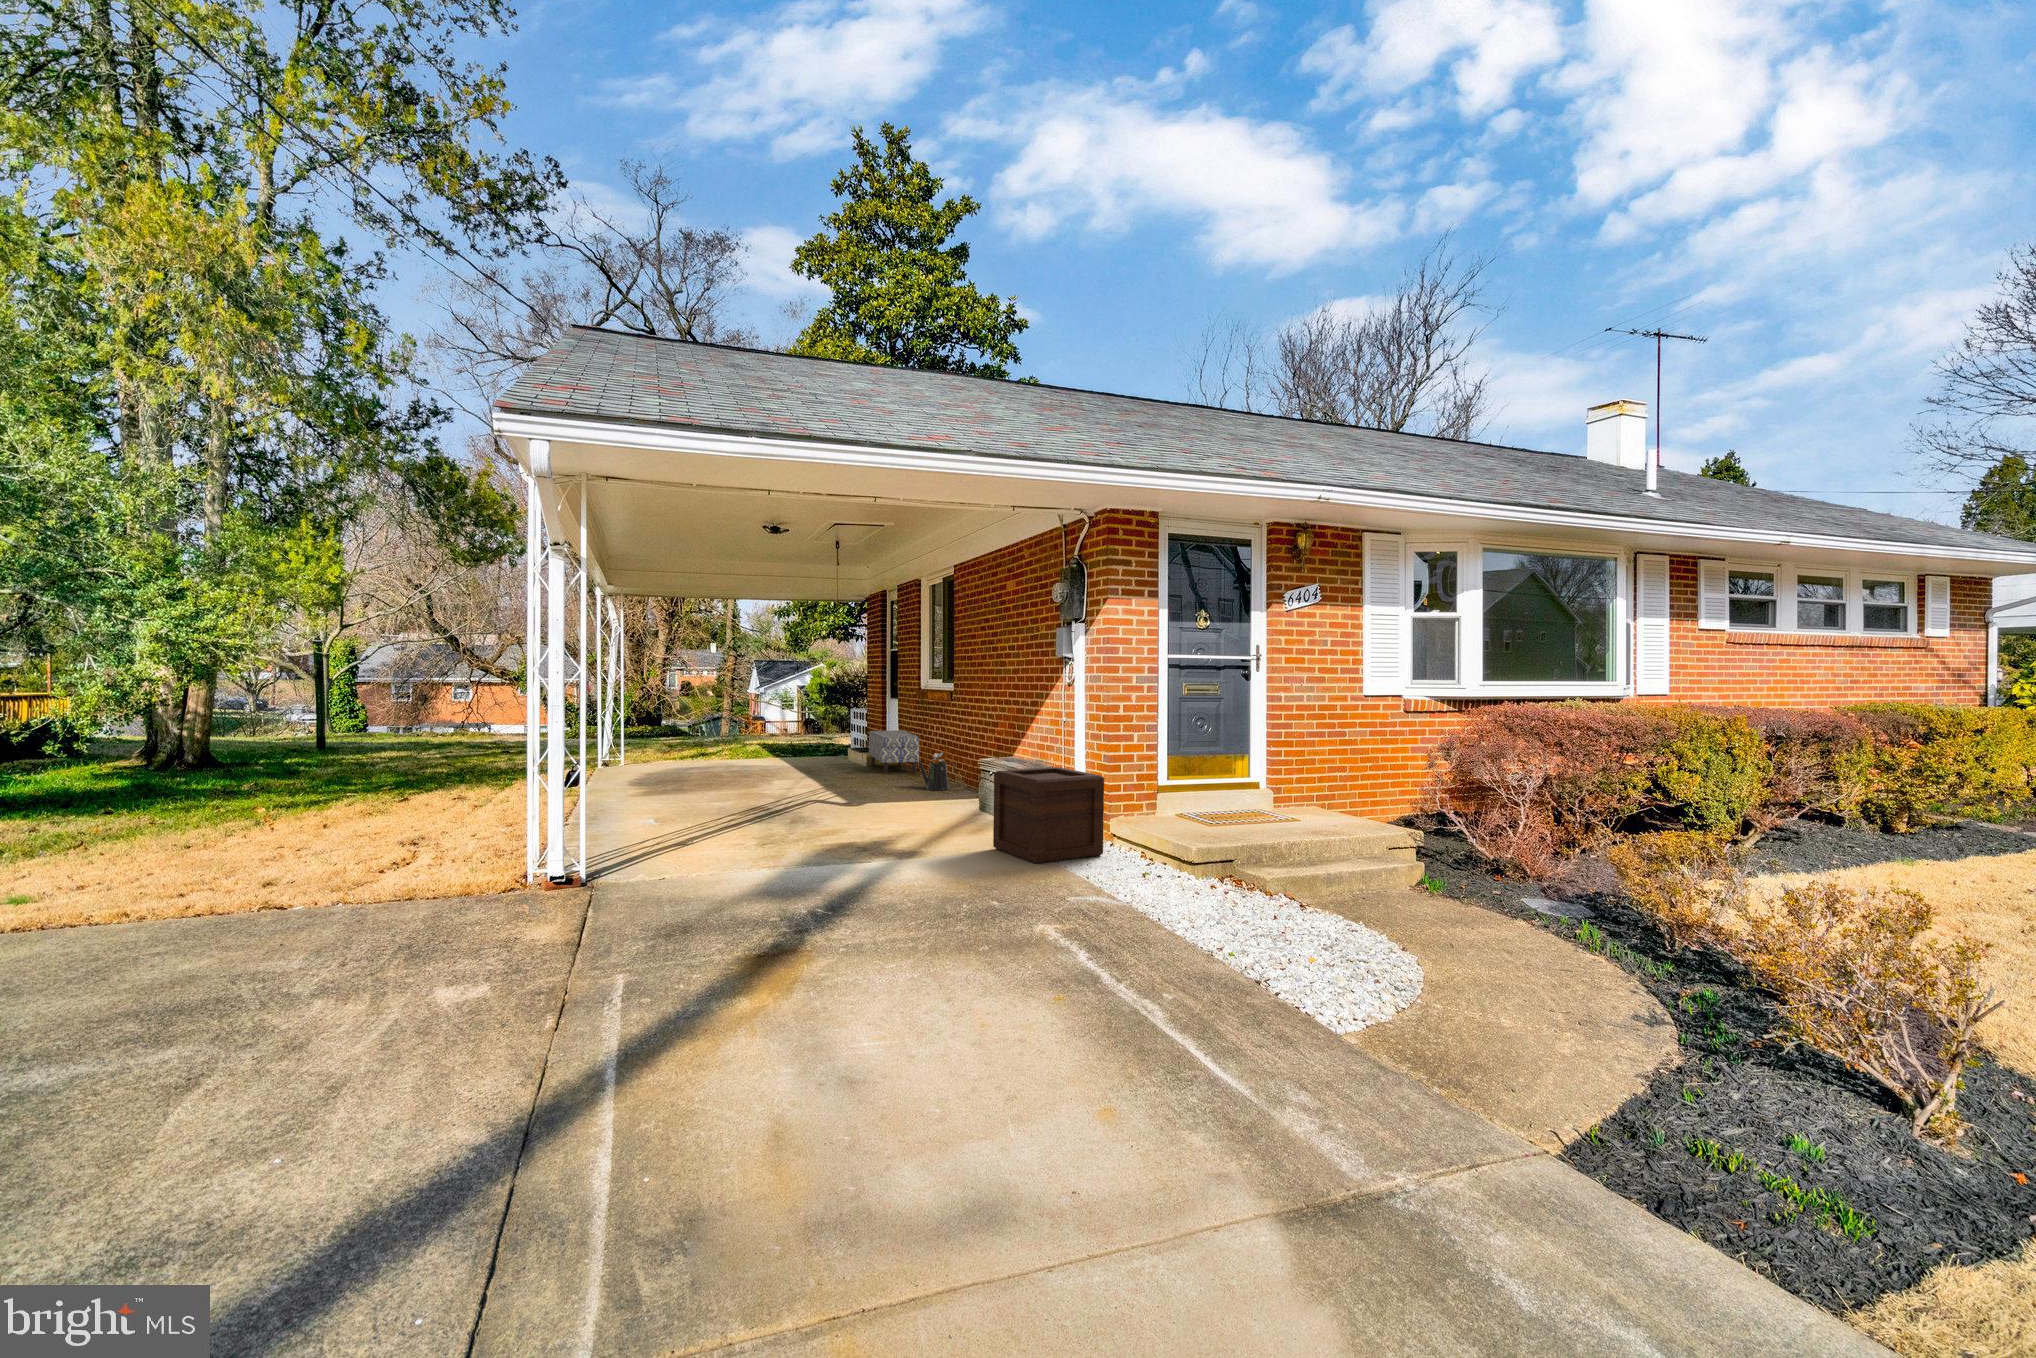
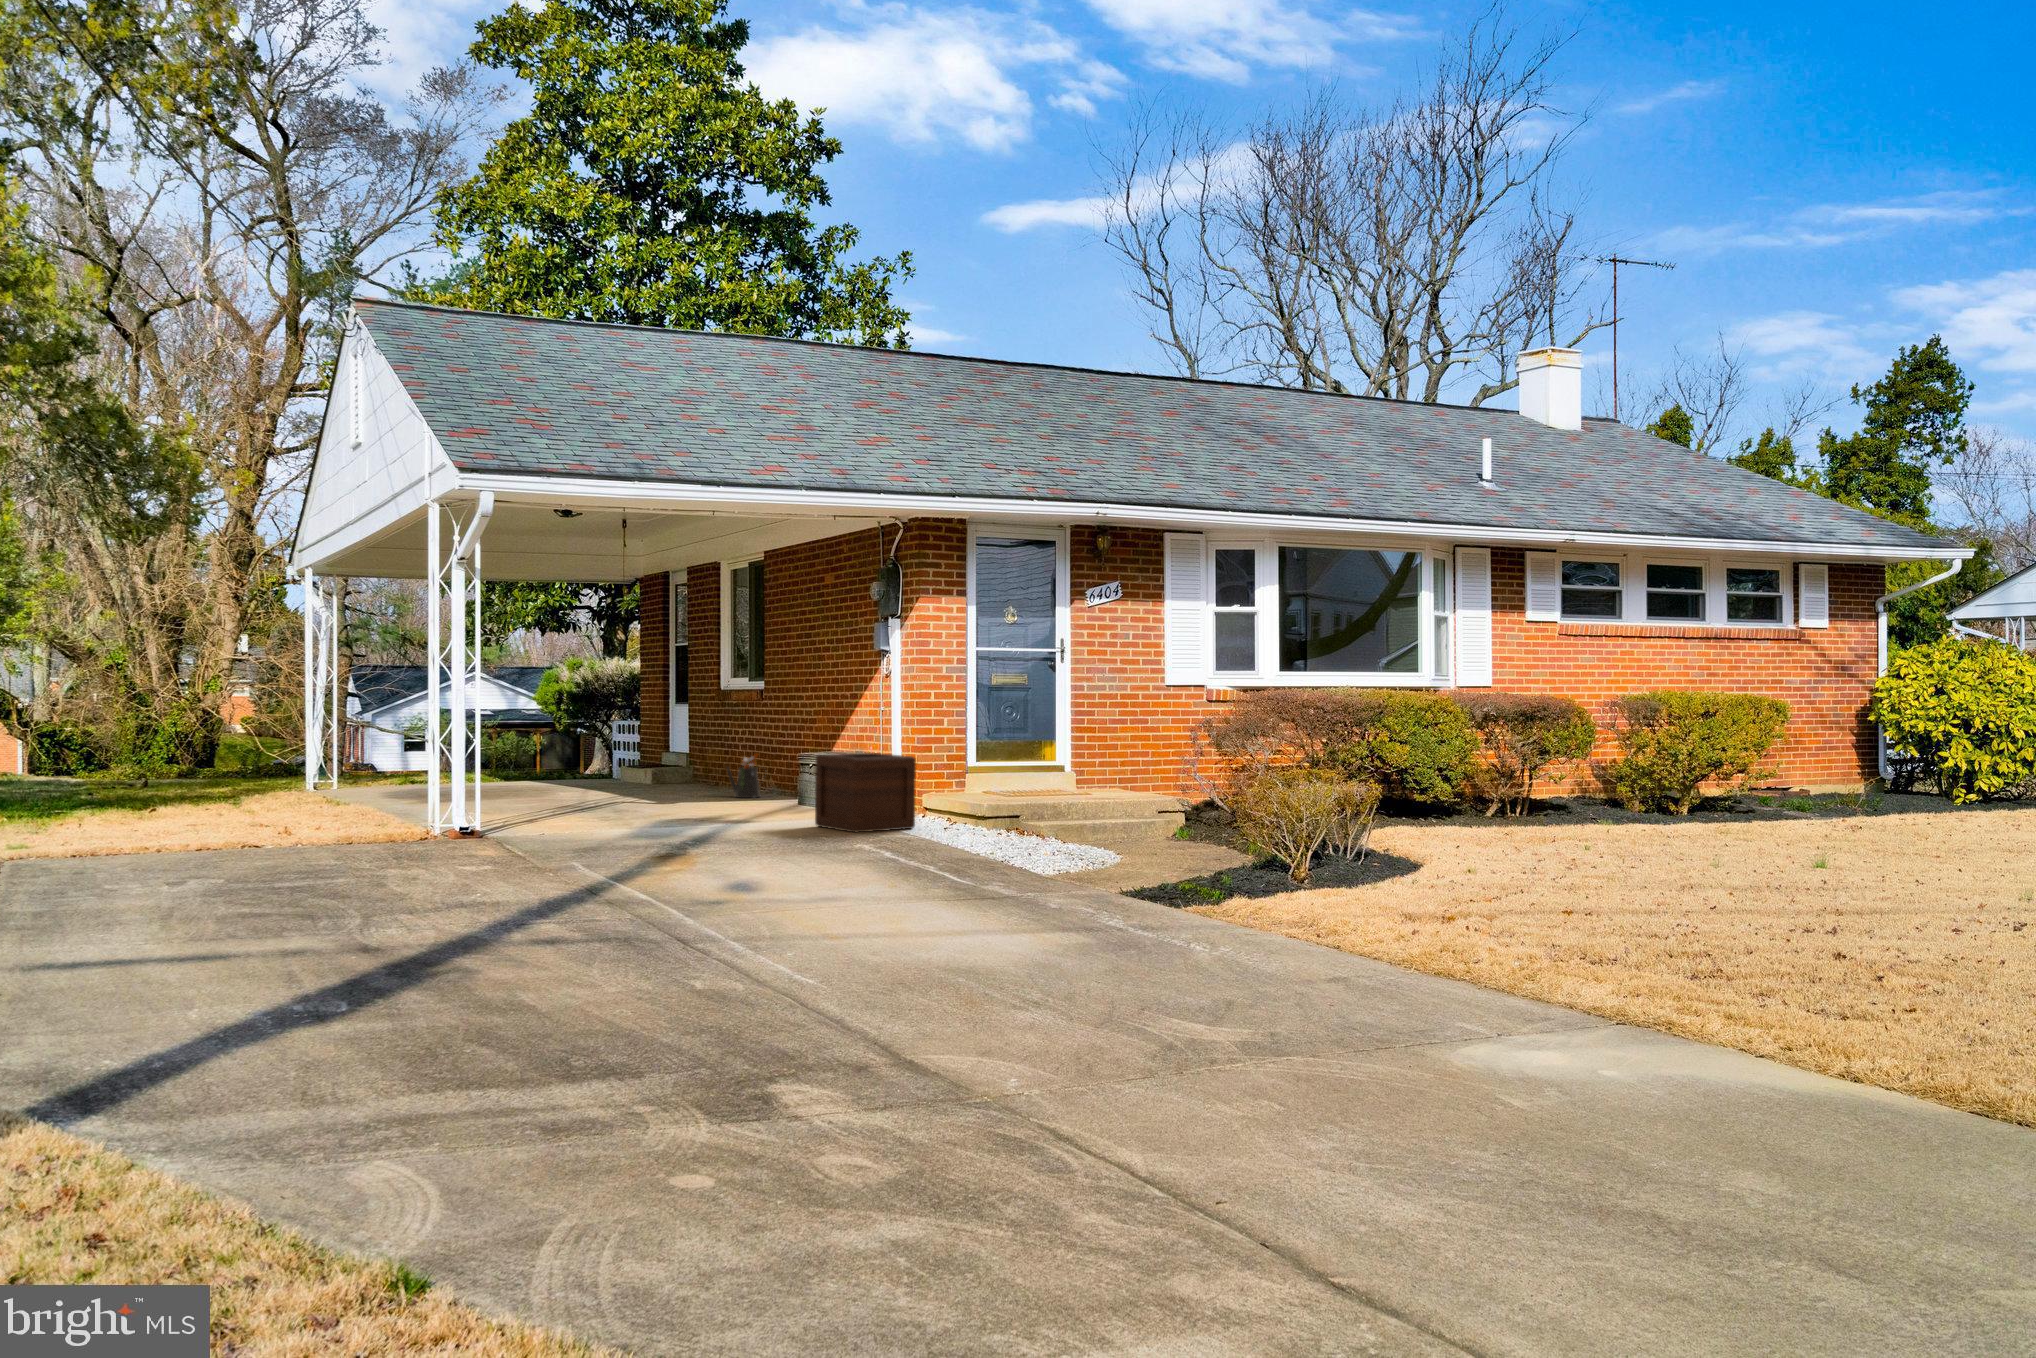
bench: present [869,730,919,774] -> none [655,740,720,788]

